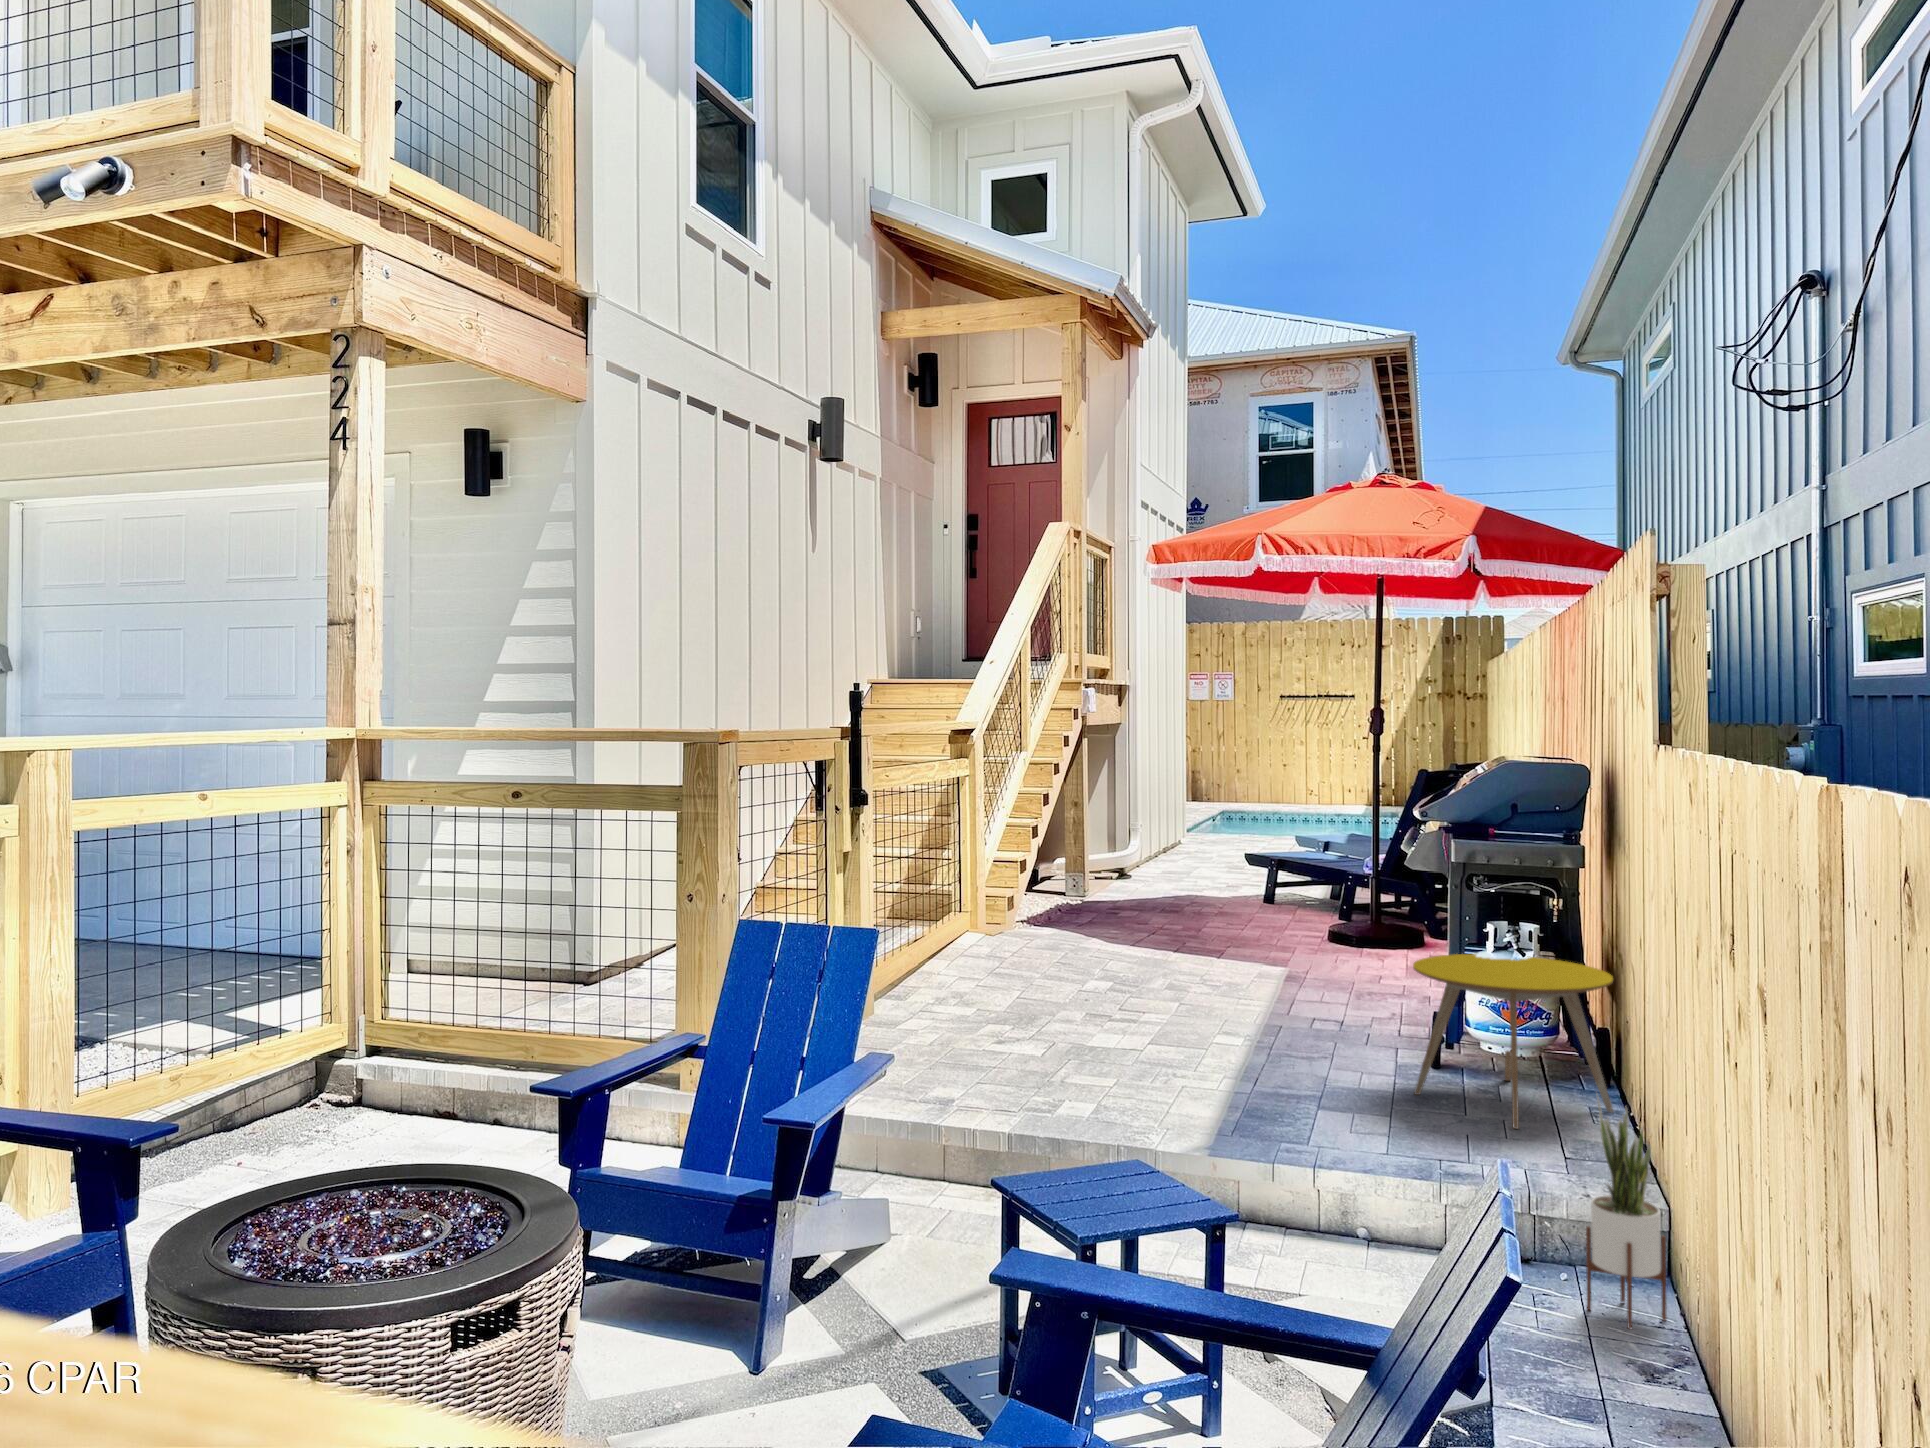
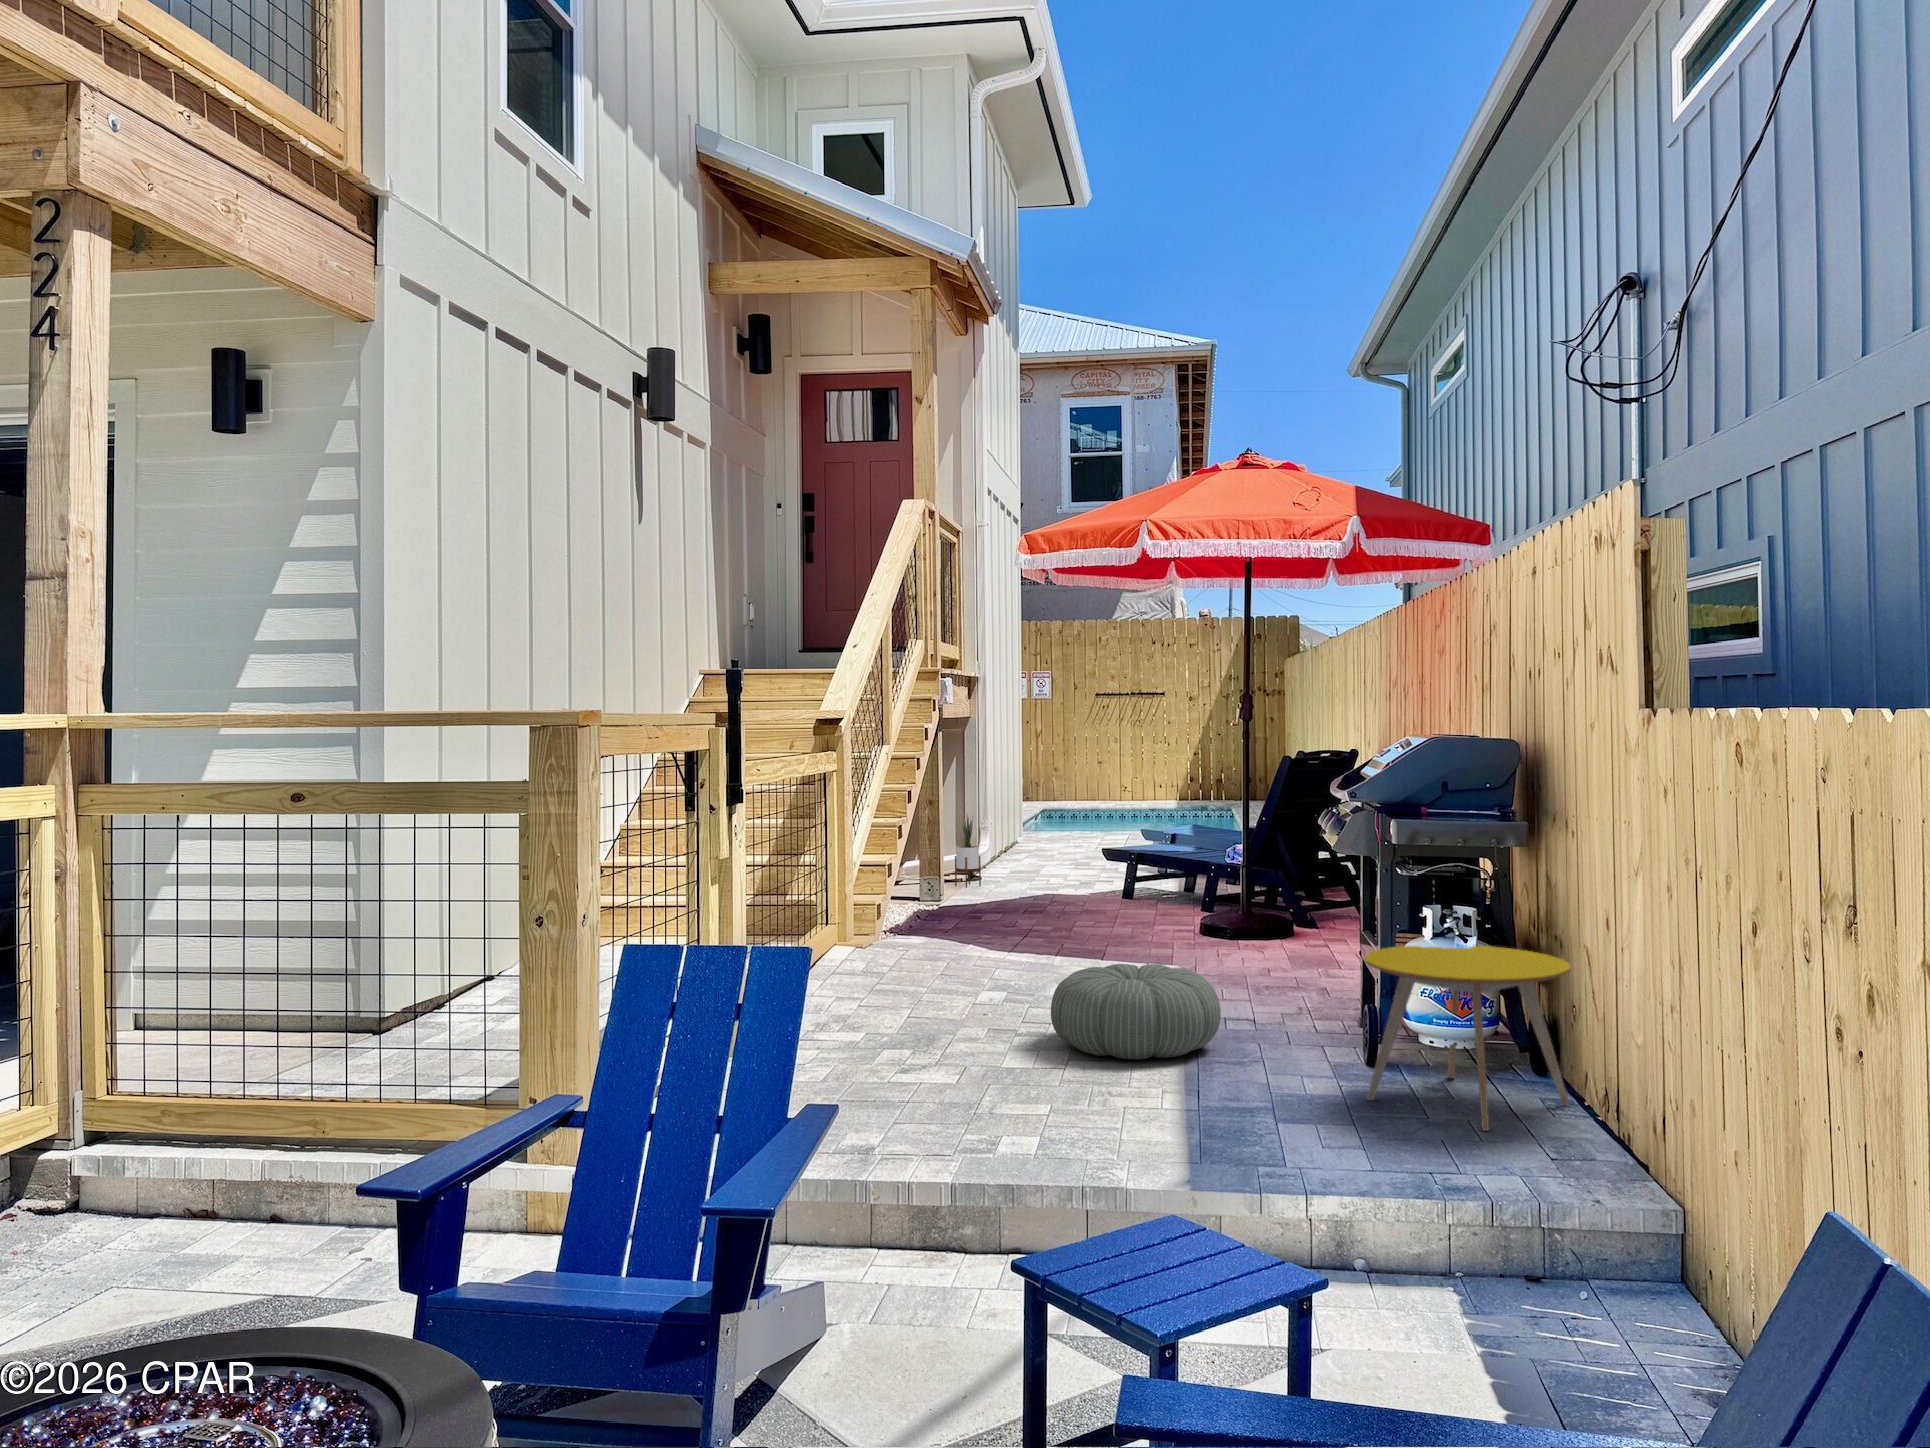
pouf: none [1138,959,1295,1045] -> present [1051,964,1221,1060]
potted plant: present [1586,1097,1667,1329] -> present [955,814,981,887]

